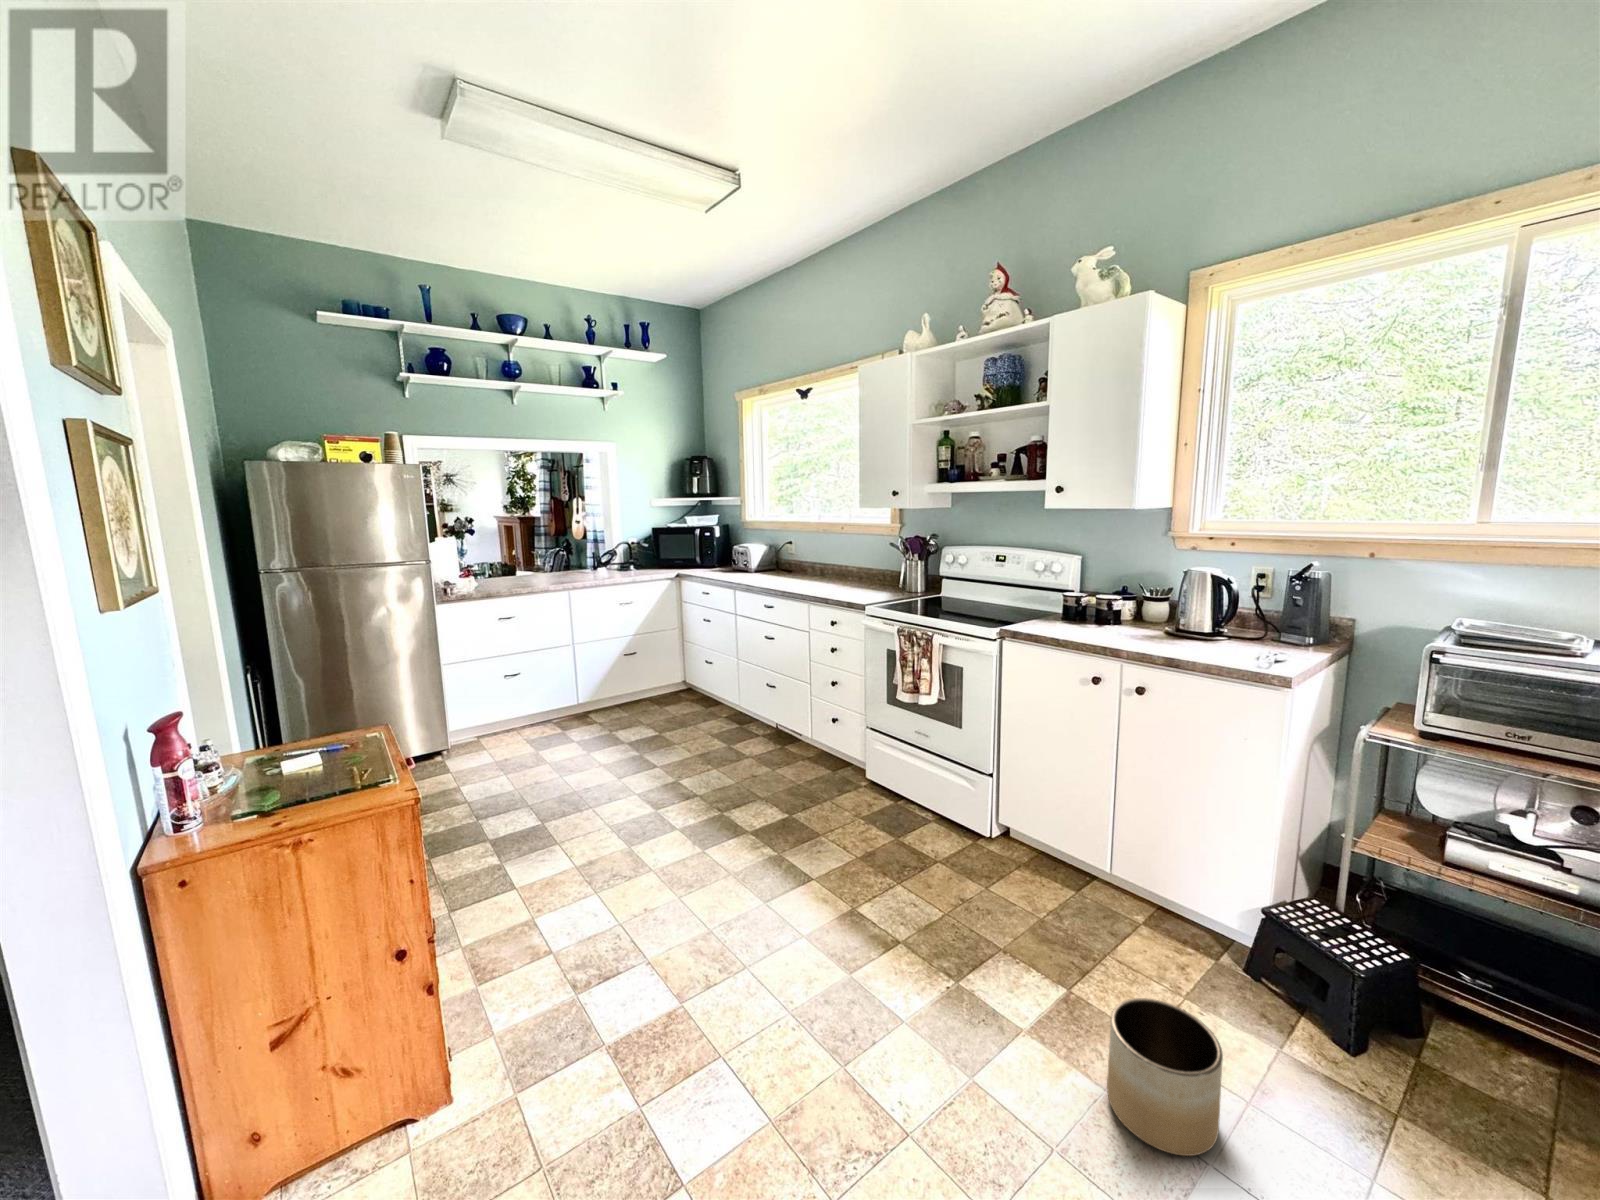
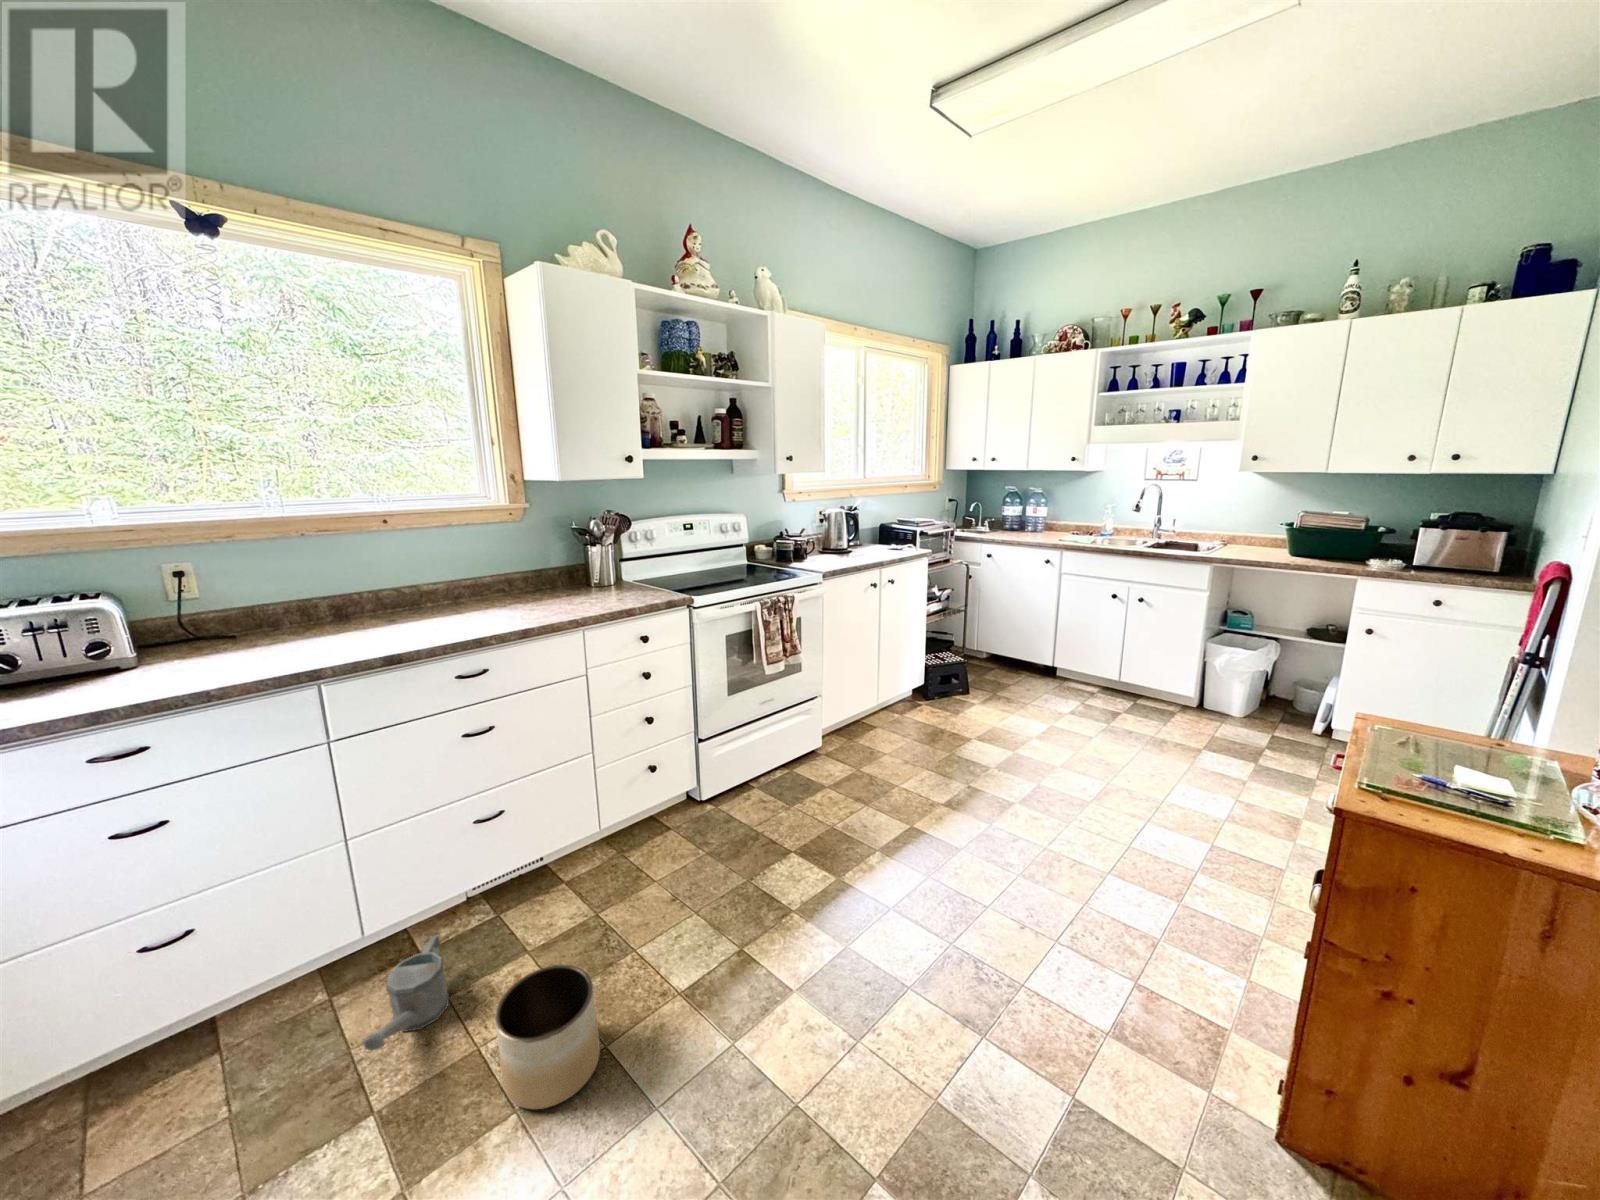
watering can: none [1087,929,1214,1002] -> present [363,936,449,1050]

